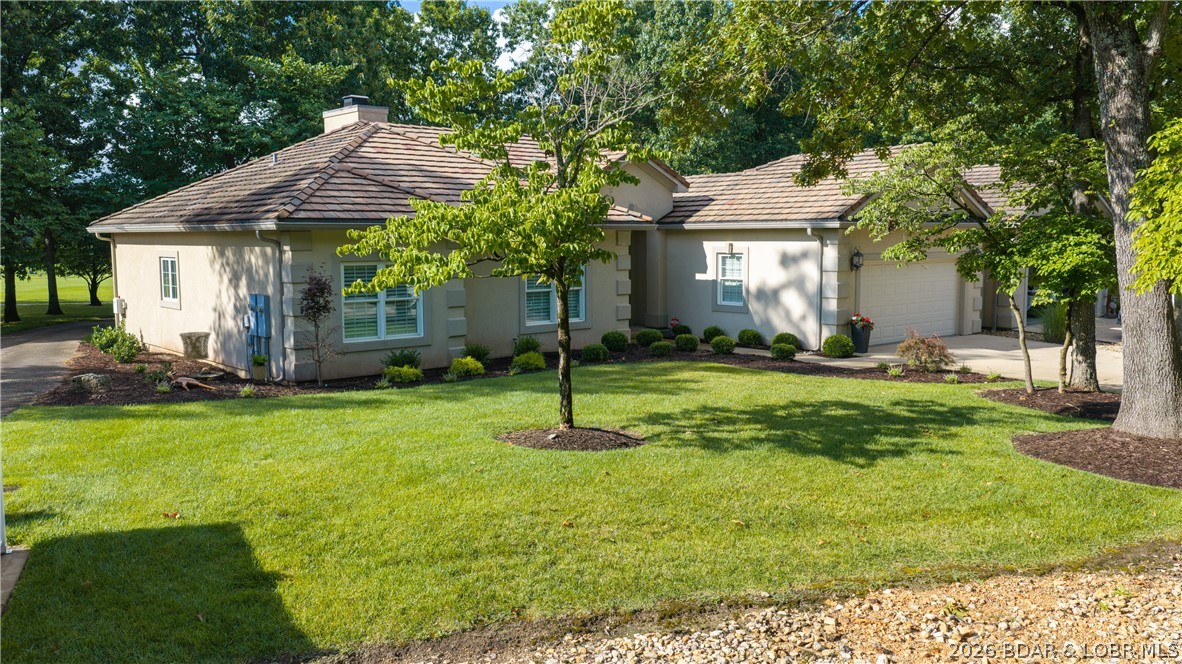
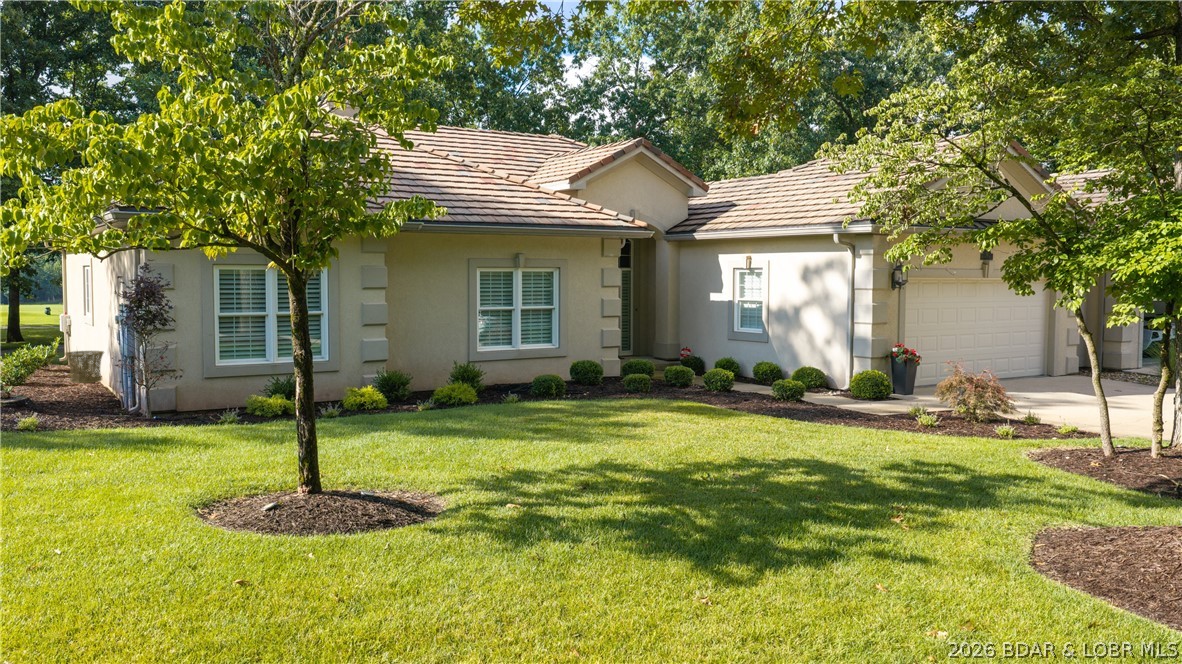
potted plant: present [249,354,269,380] -> none [90,377,131,408]

